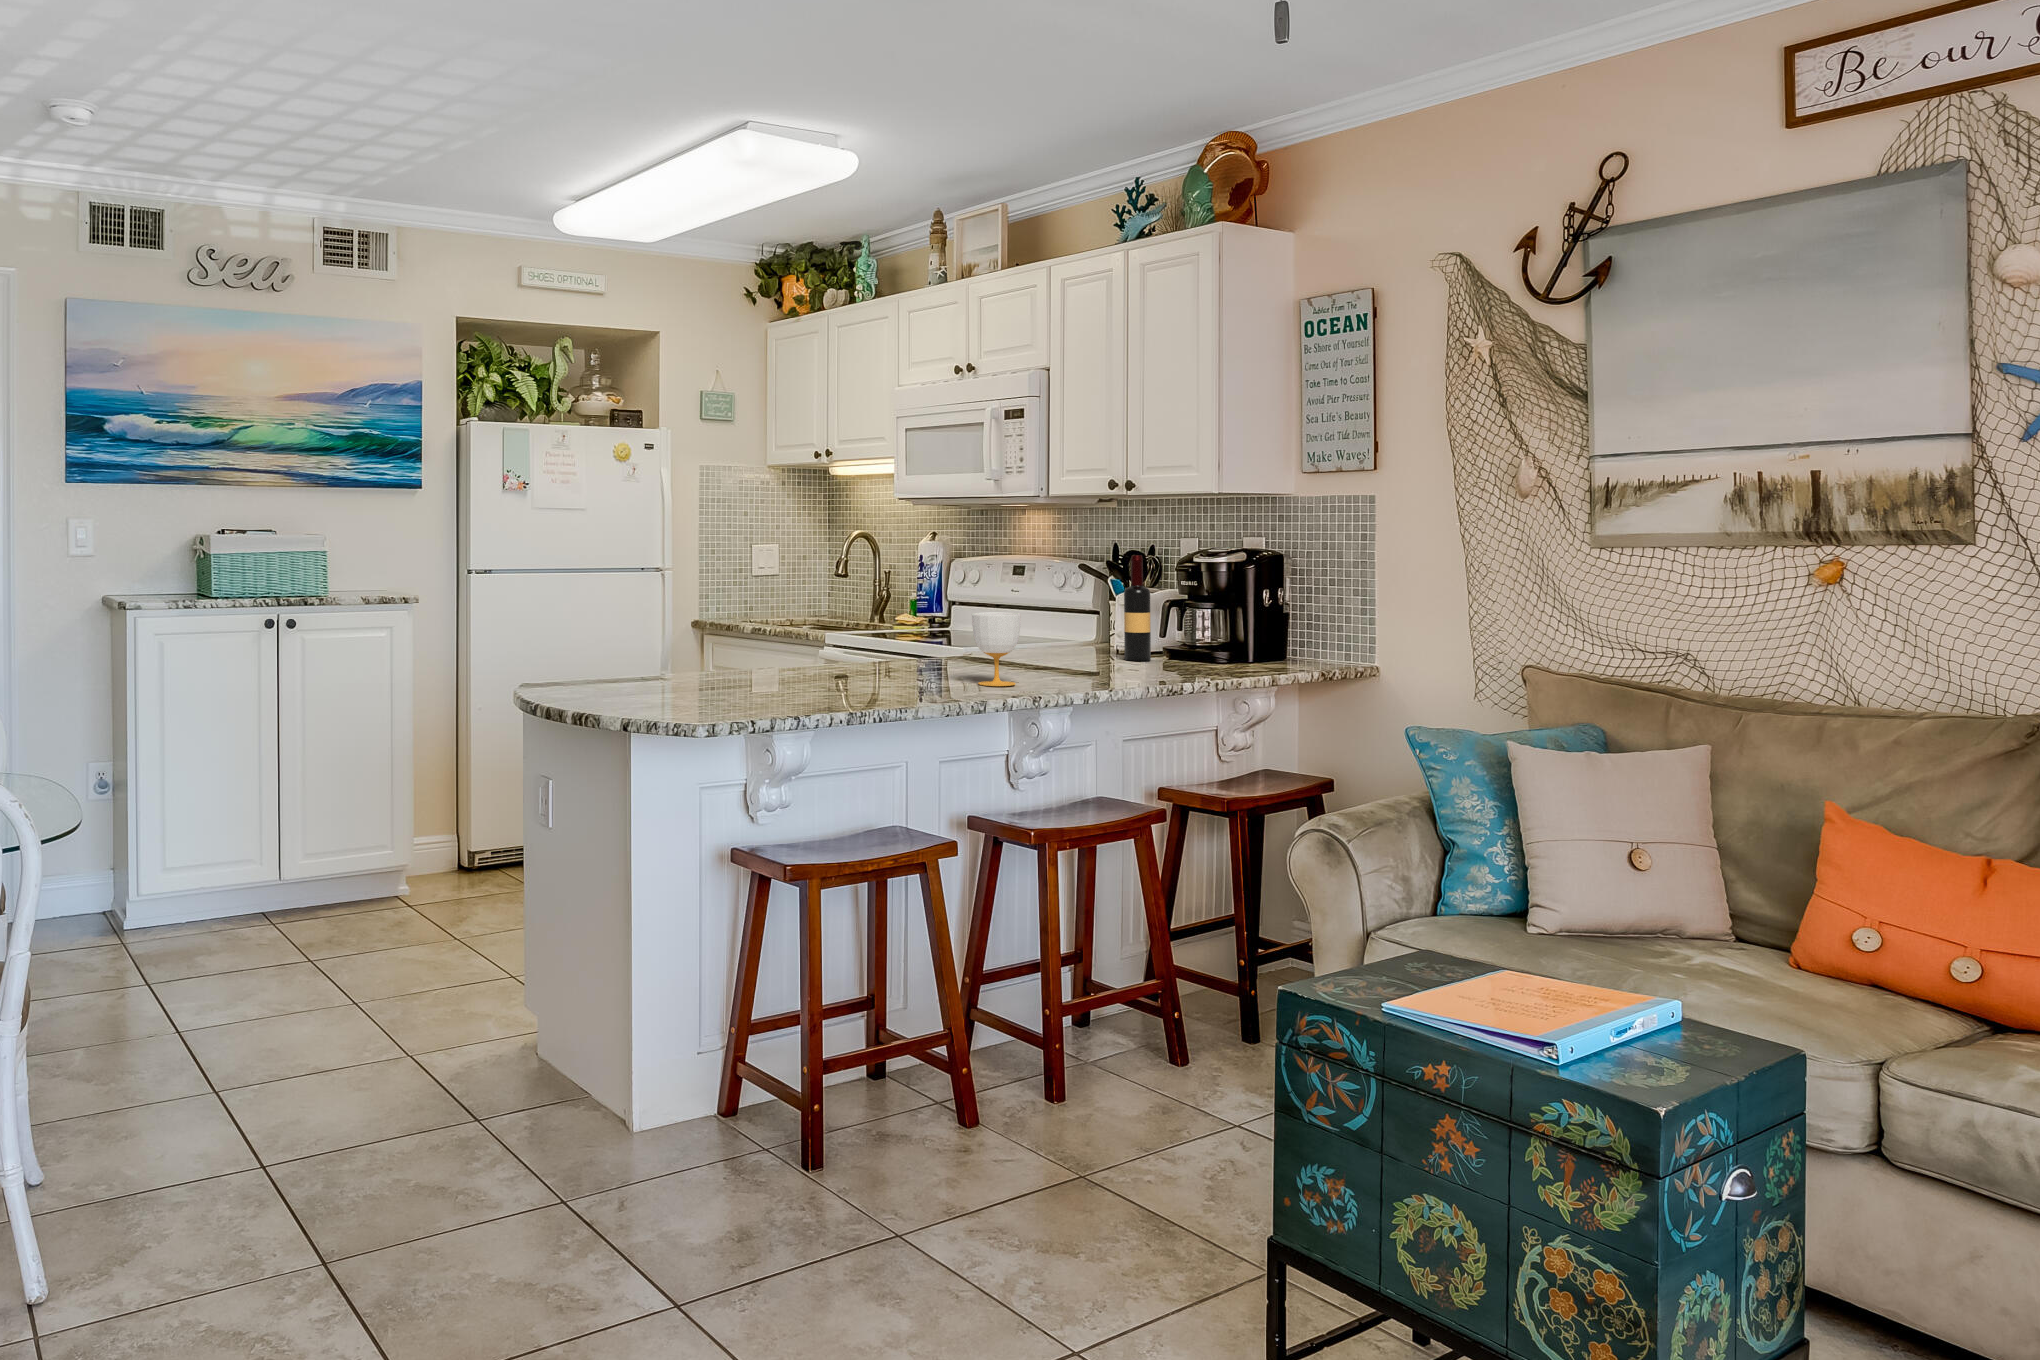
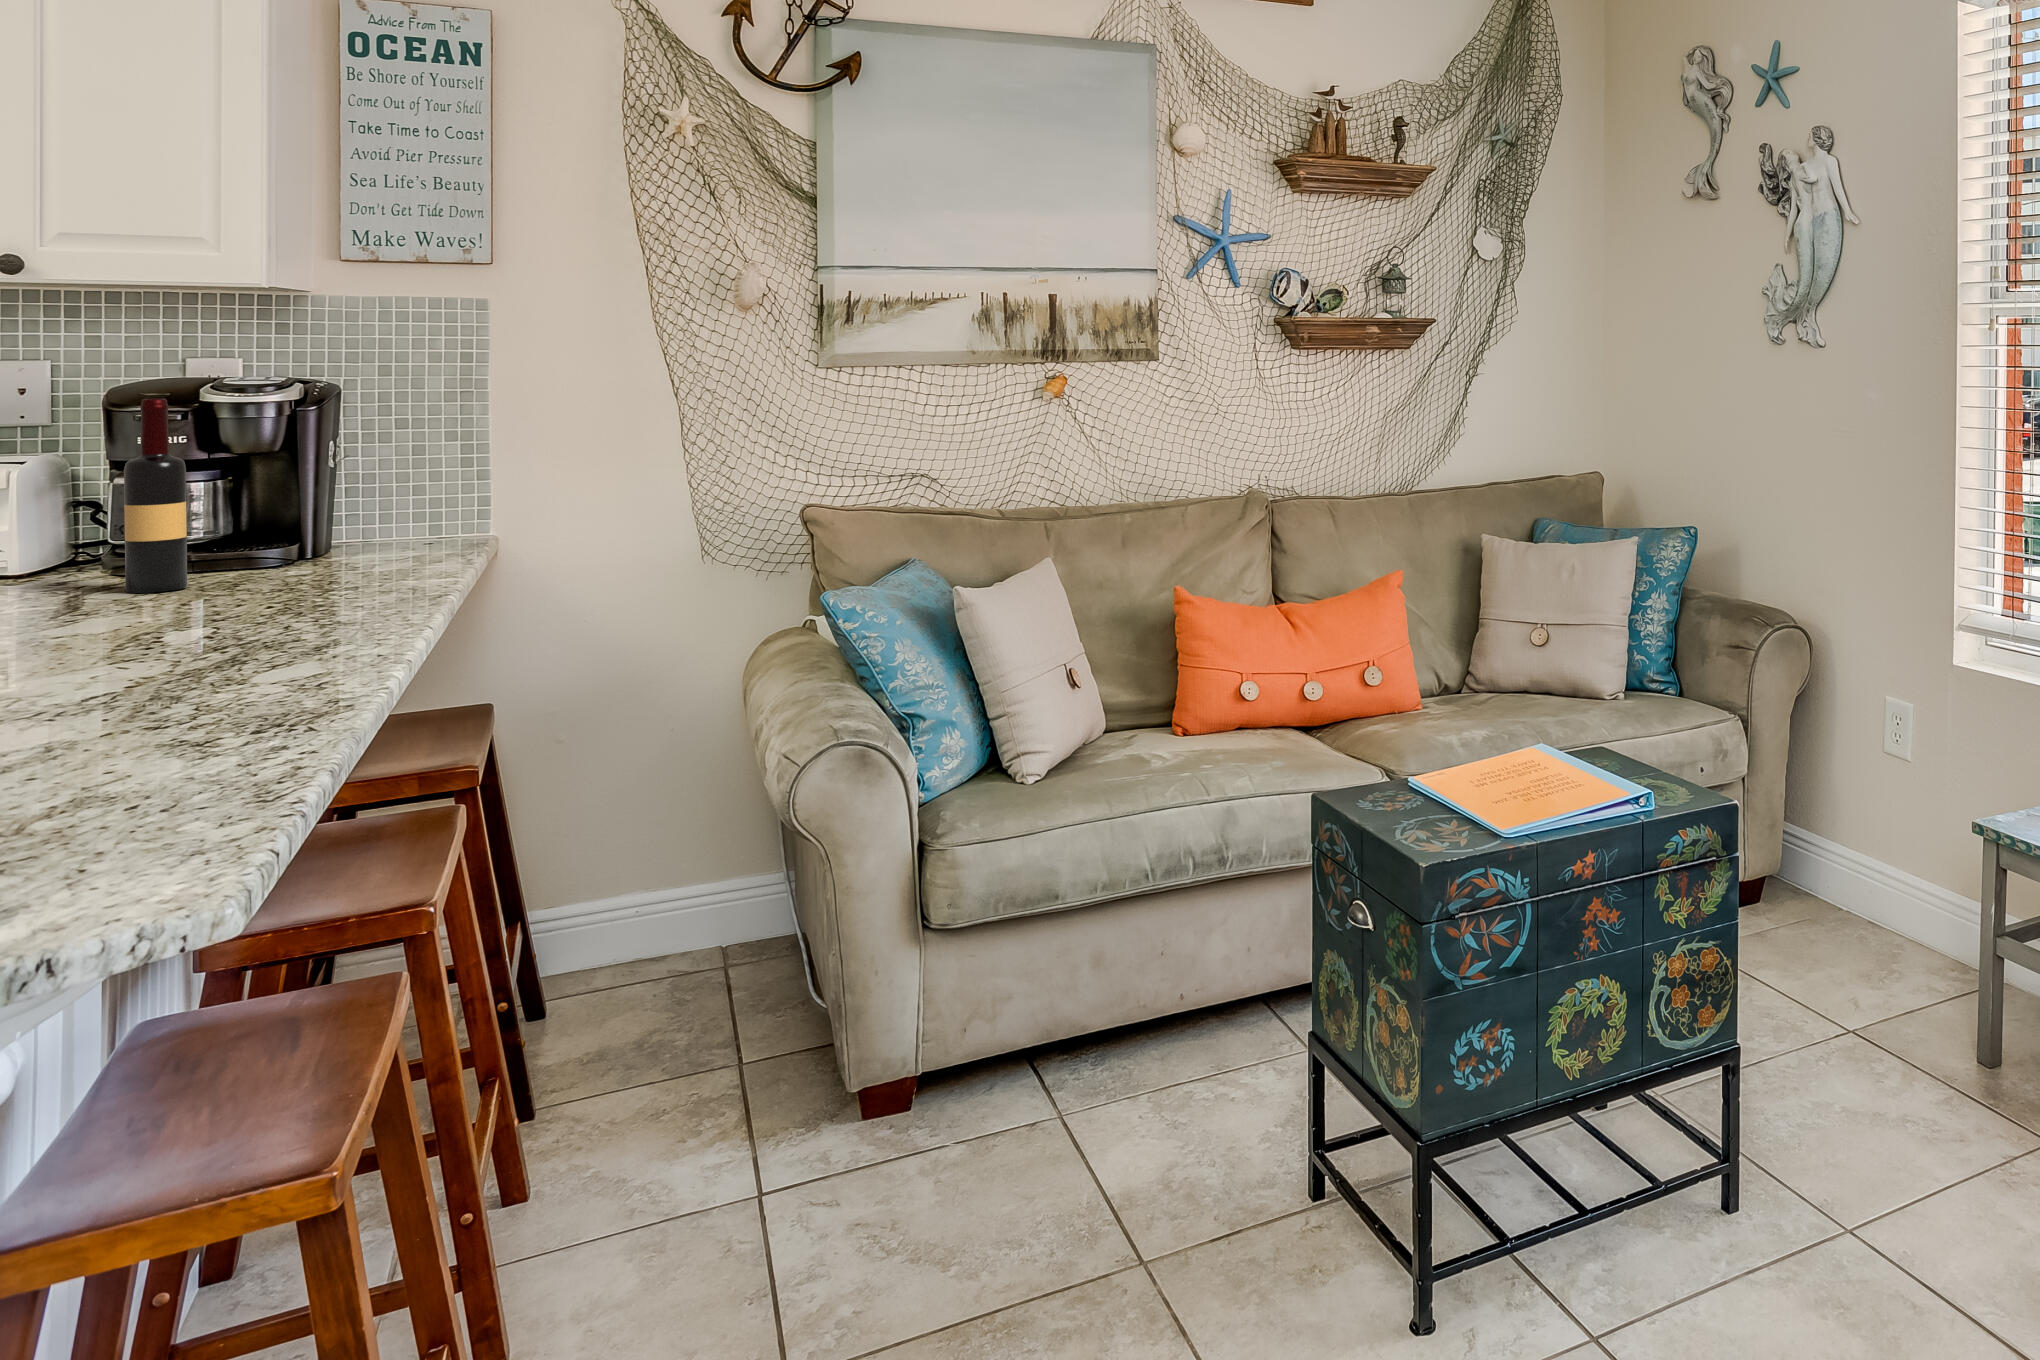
cup: present [972,613,1021,686] -> none [195,522,318,674]

